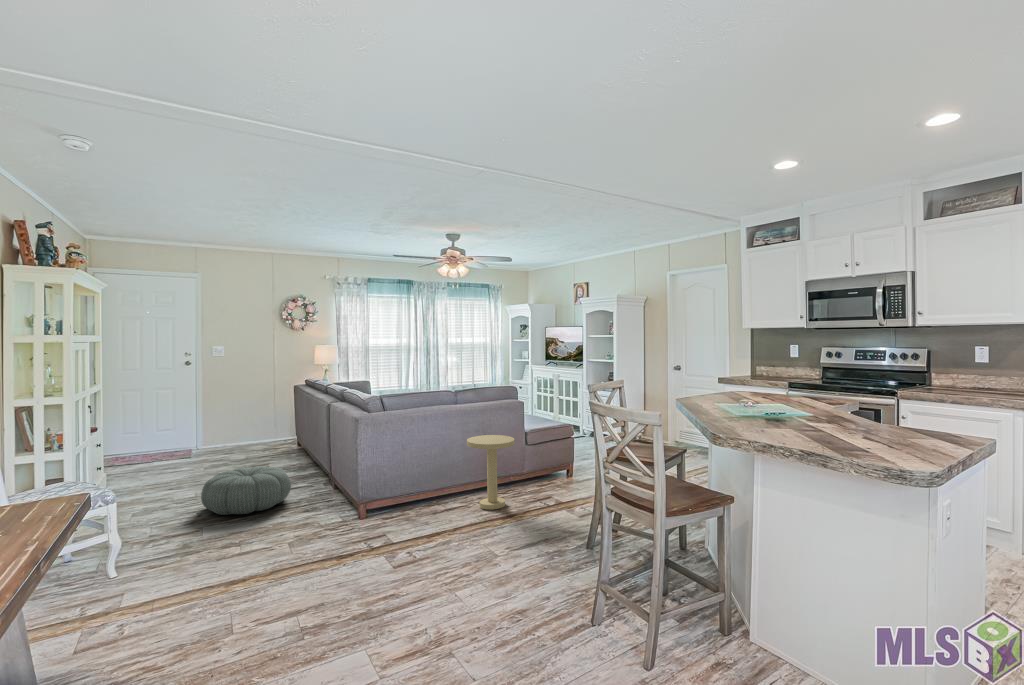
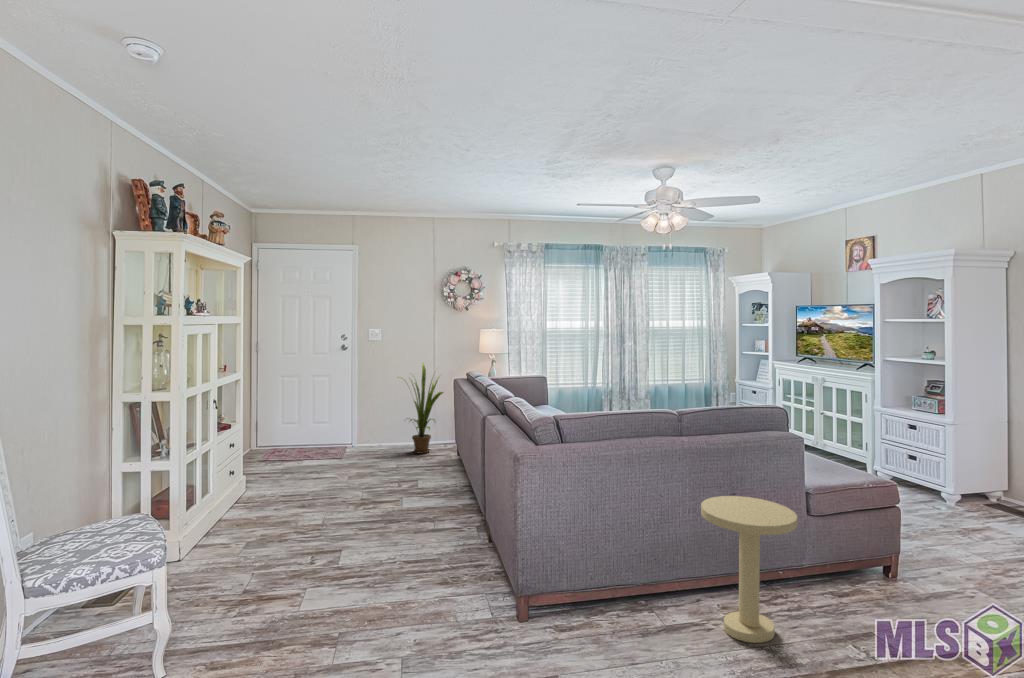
house plant: none [241,374,286,447] -> present [410,364,443,454]
pouf: present [201,466,291,515] -> none [314,498,428,573]

